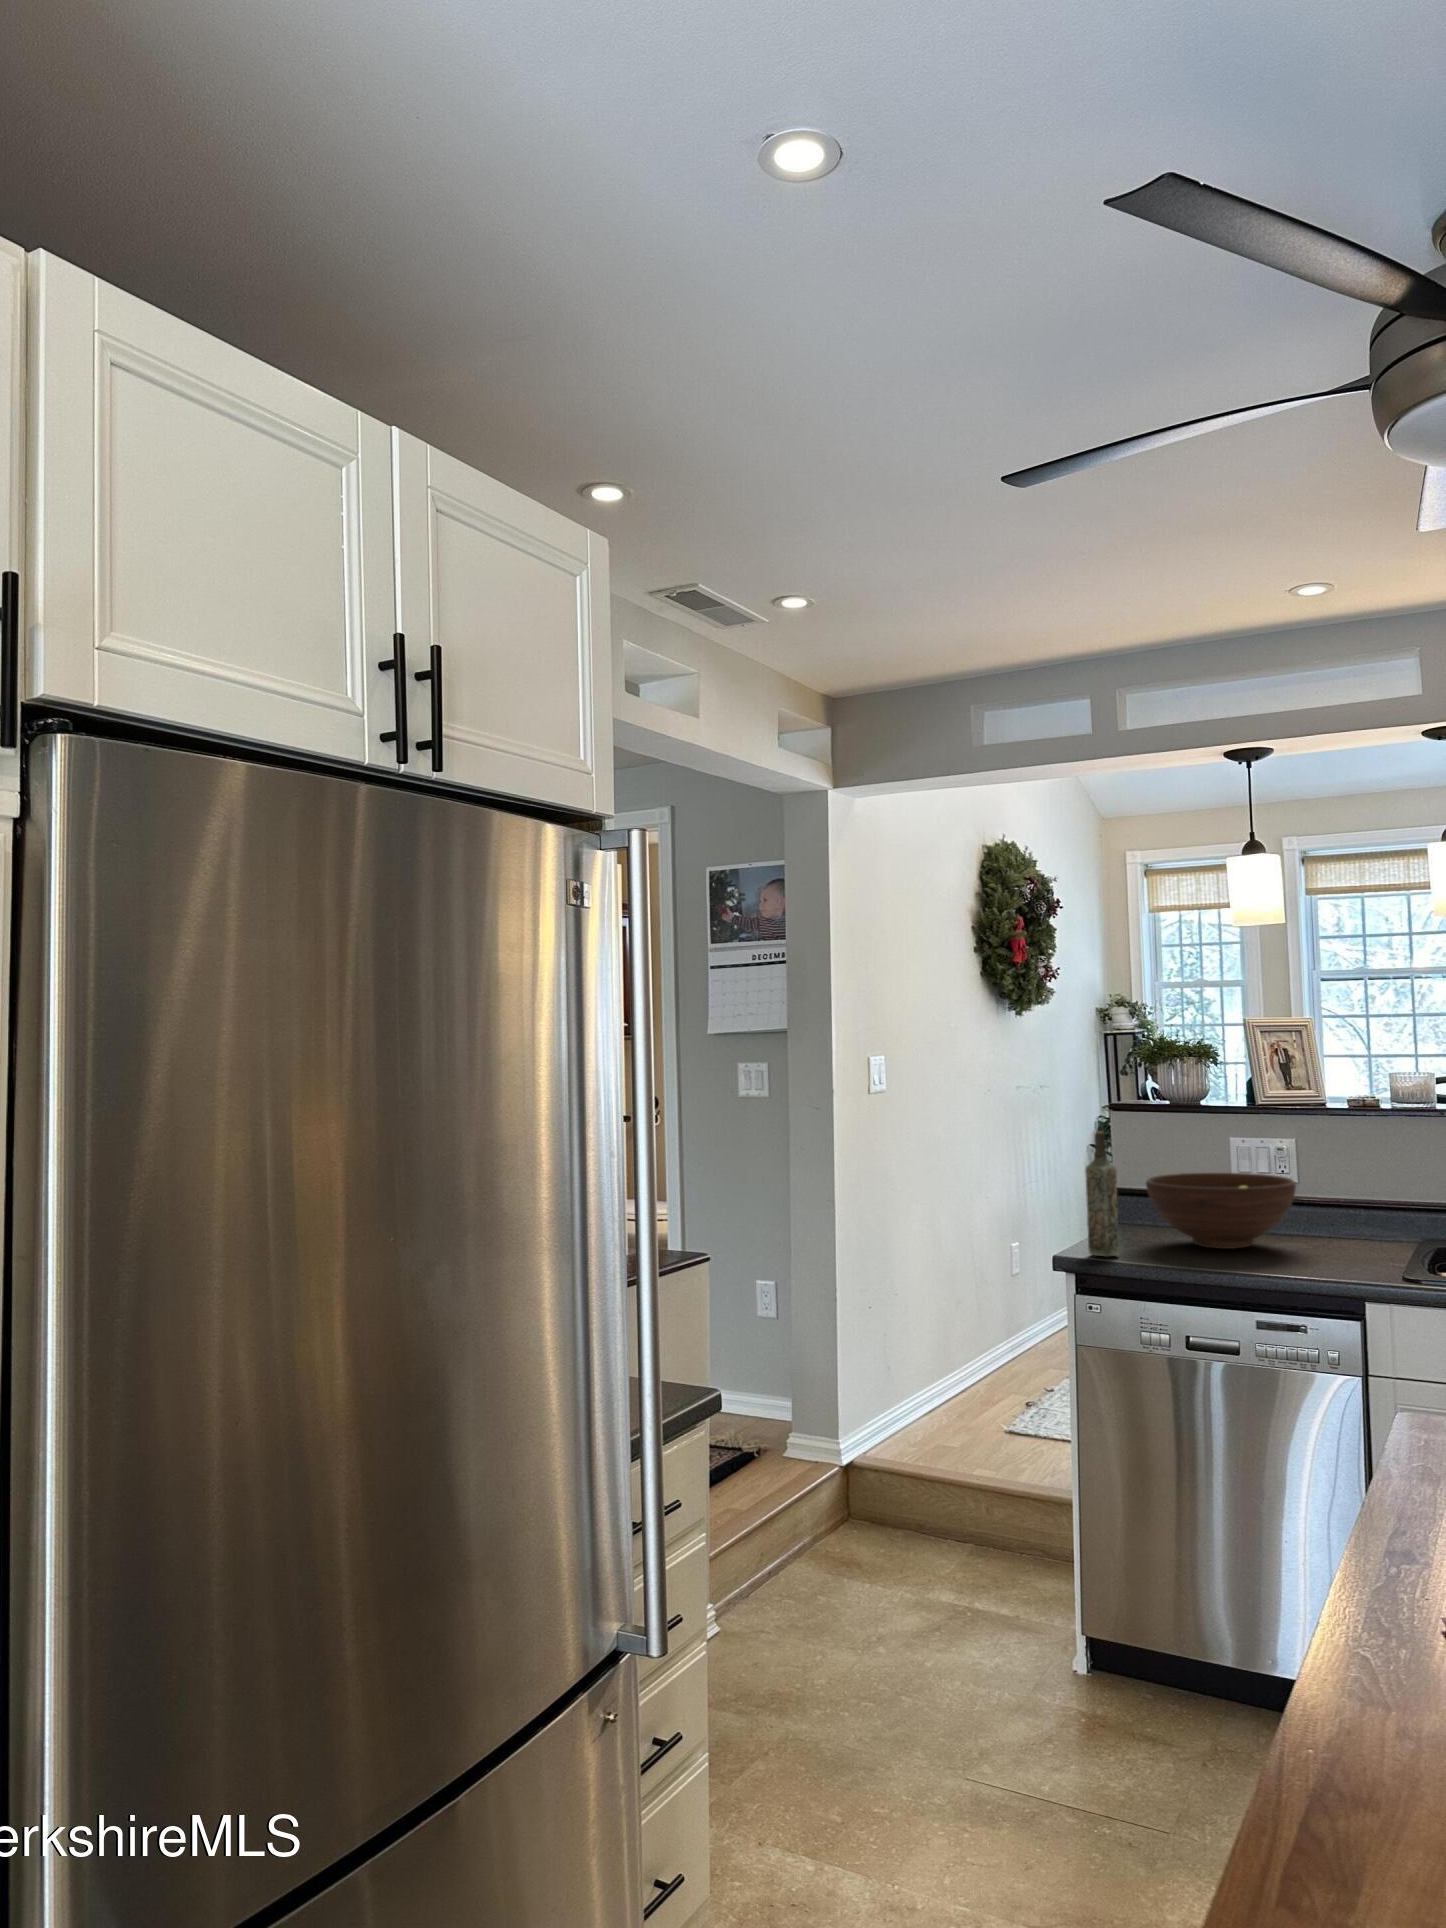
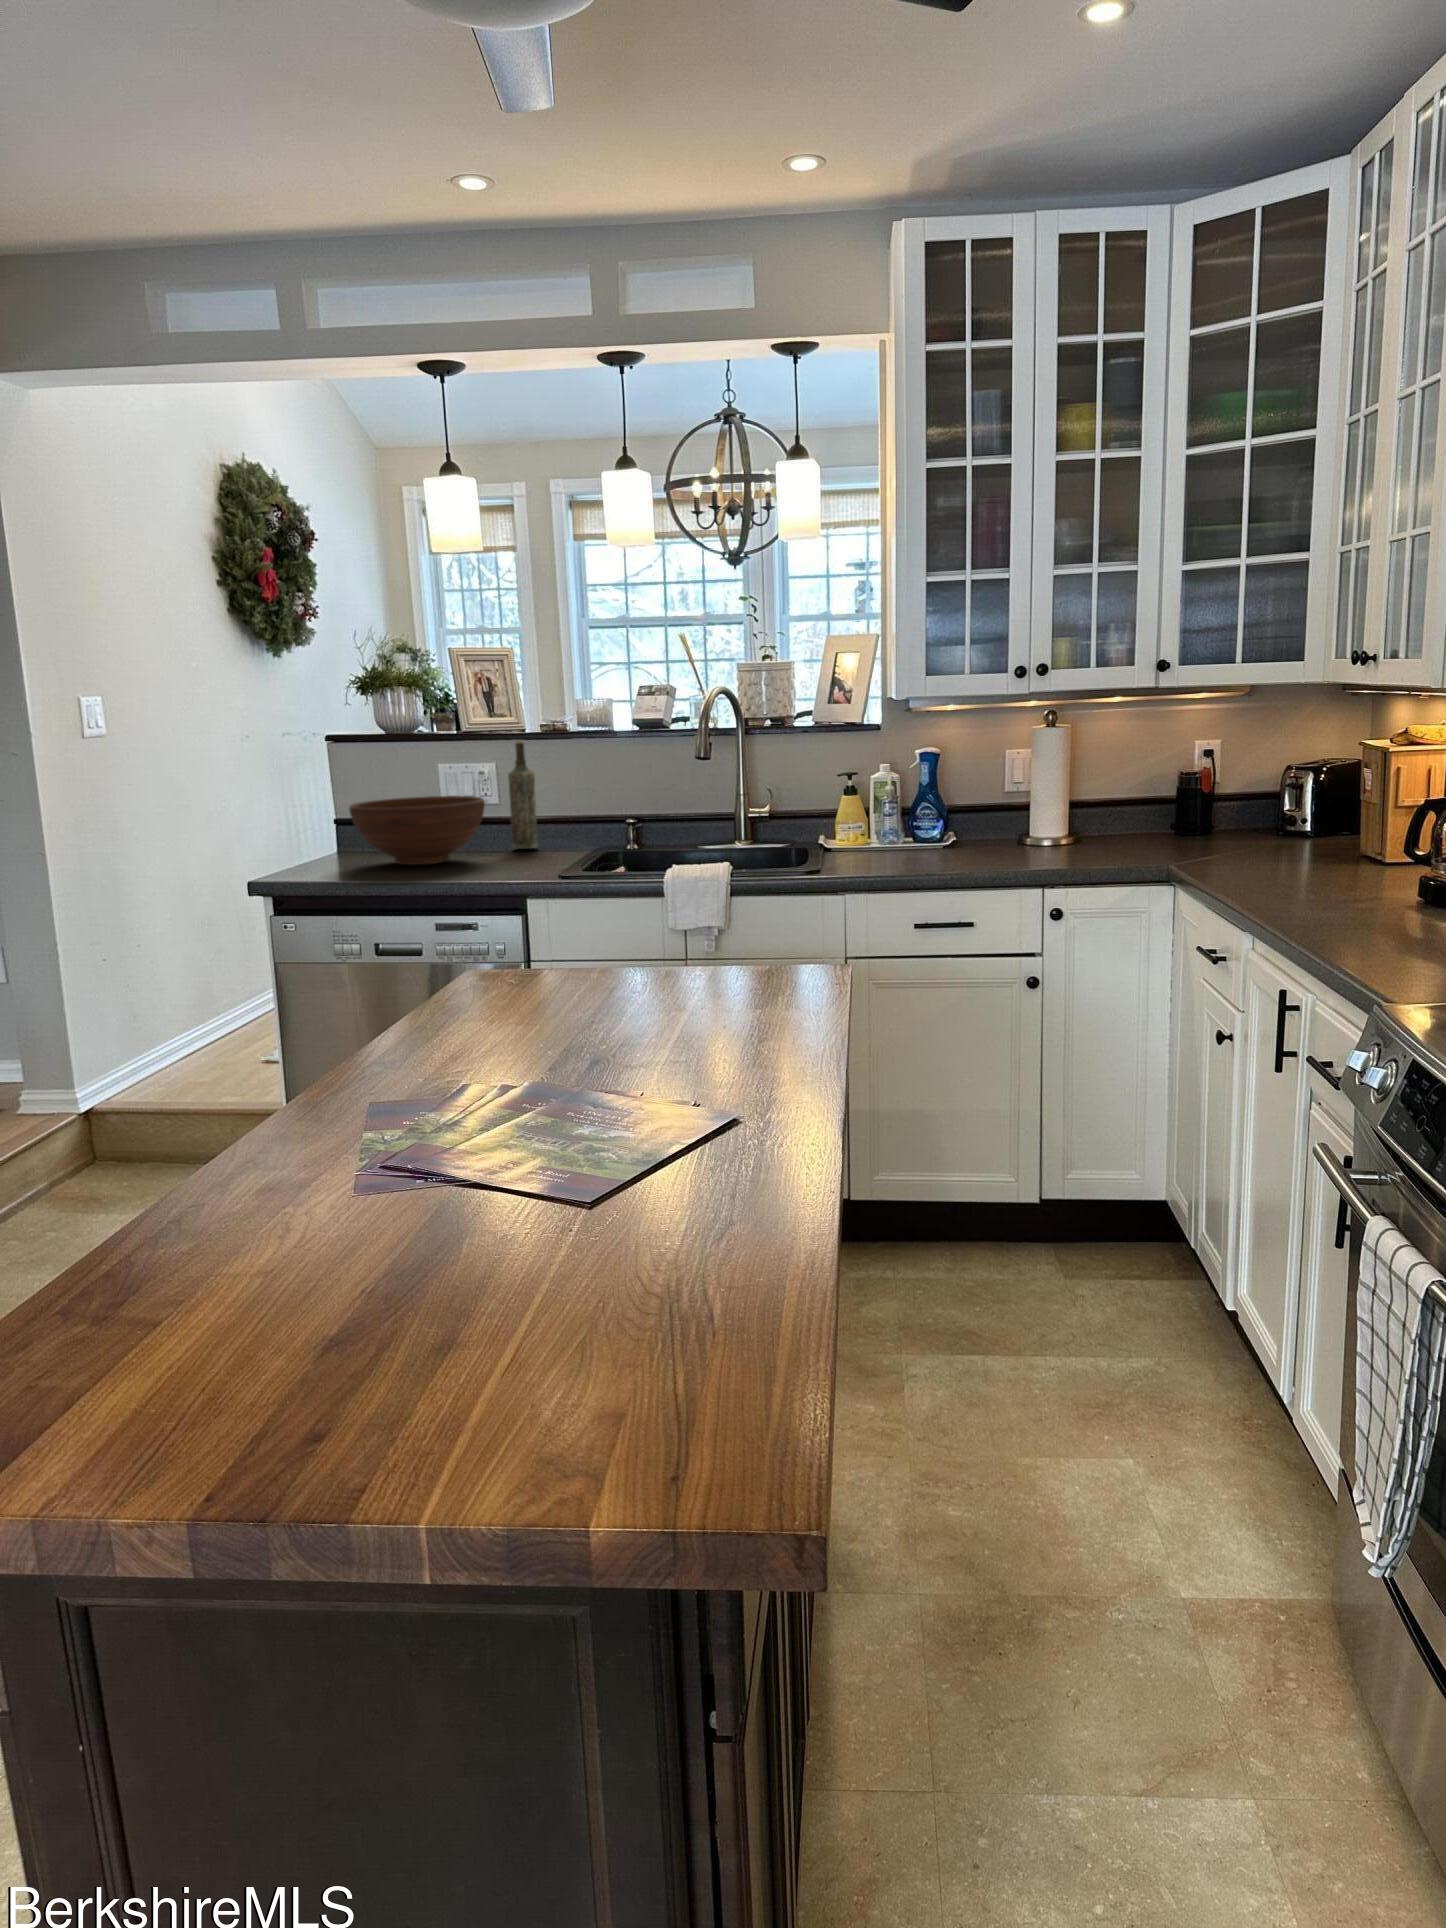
bottle: present [1085,1131,1119,1257] -> present [508,741,538,849]

